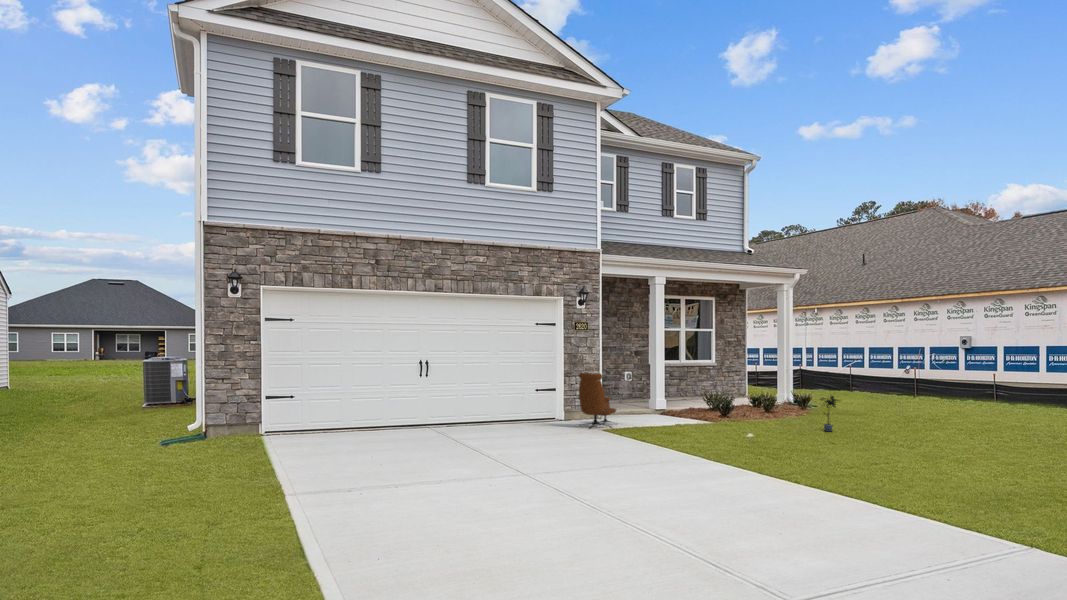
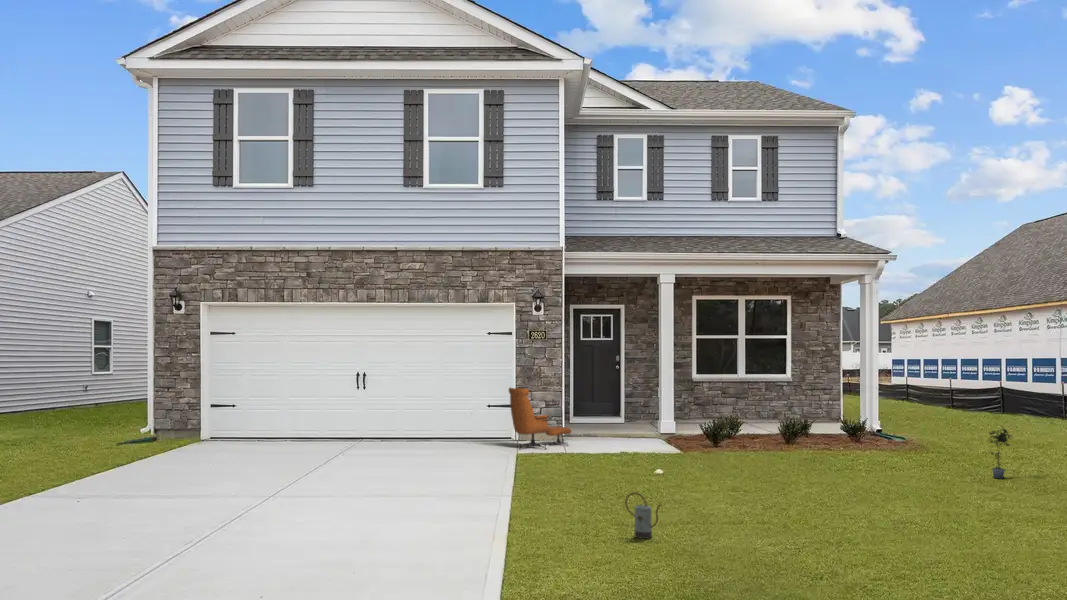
potted plant: present [820,396,838,432] -> present [990,428,1011,479]
watering can: none [947,455,981,493] -> present [625,492,661,539]

